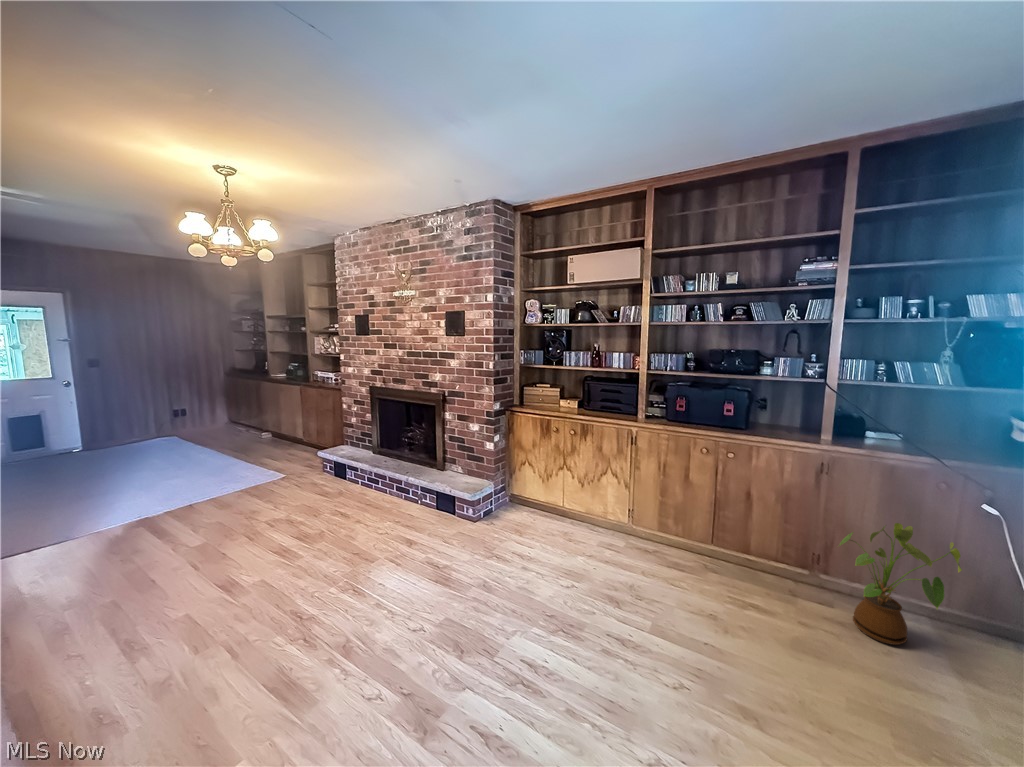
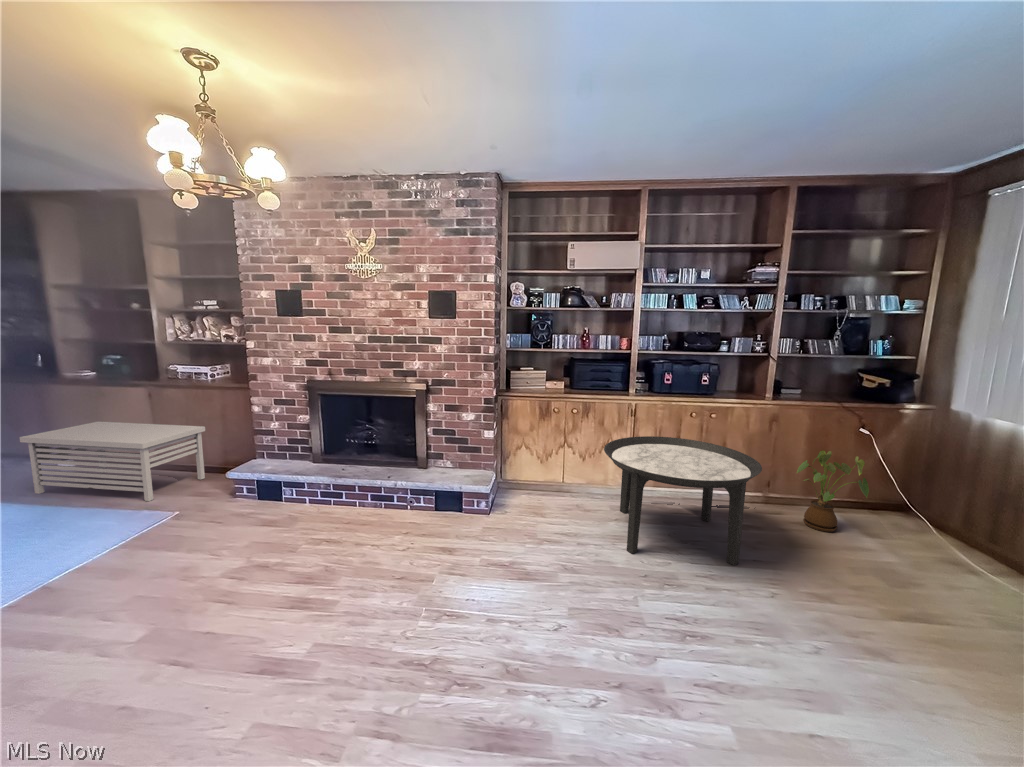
storage bench: none [230,407,323,465] -> present [20,422,205,501]
round table: none [559,466,741,643] -> present [604,436,762,565]

